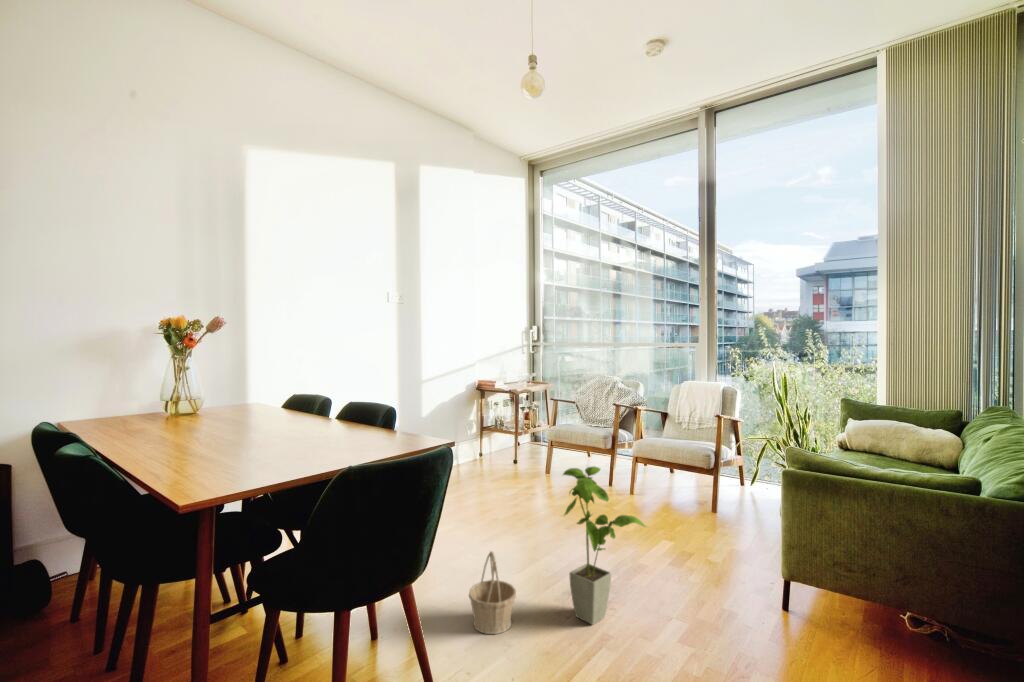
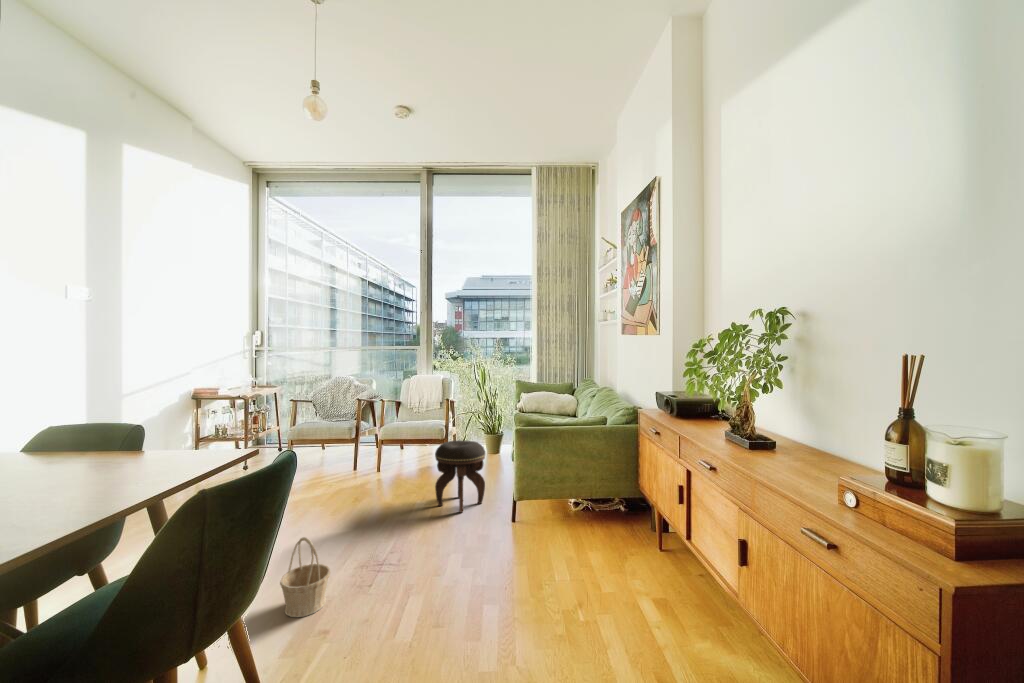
house plant: present [563,467,645,625] -> none [368,441,439,574]
footstool: none [681,474,755,574] -> present [435,440,485,513]

